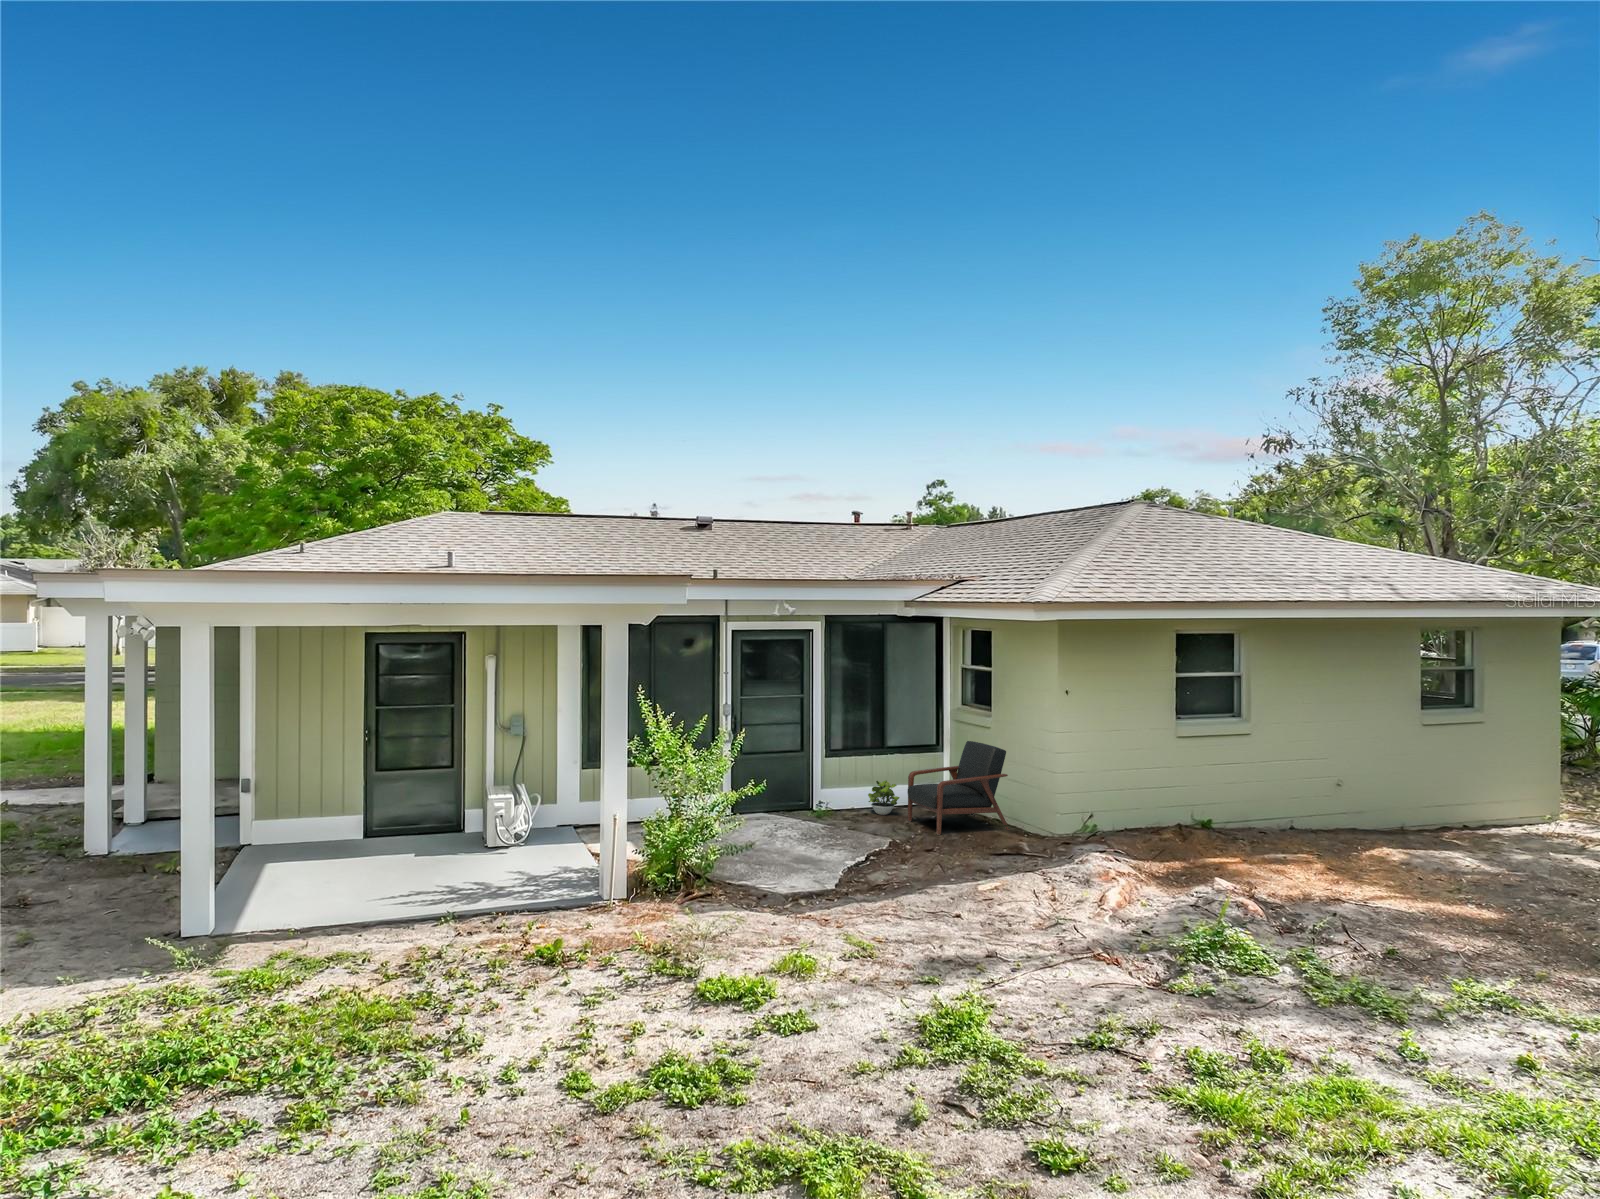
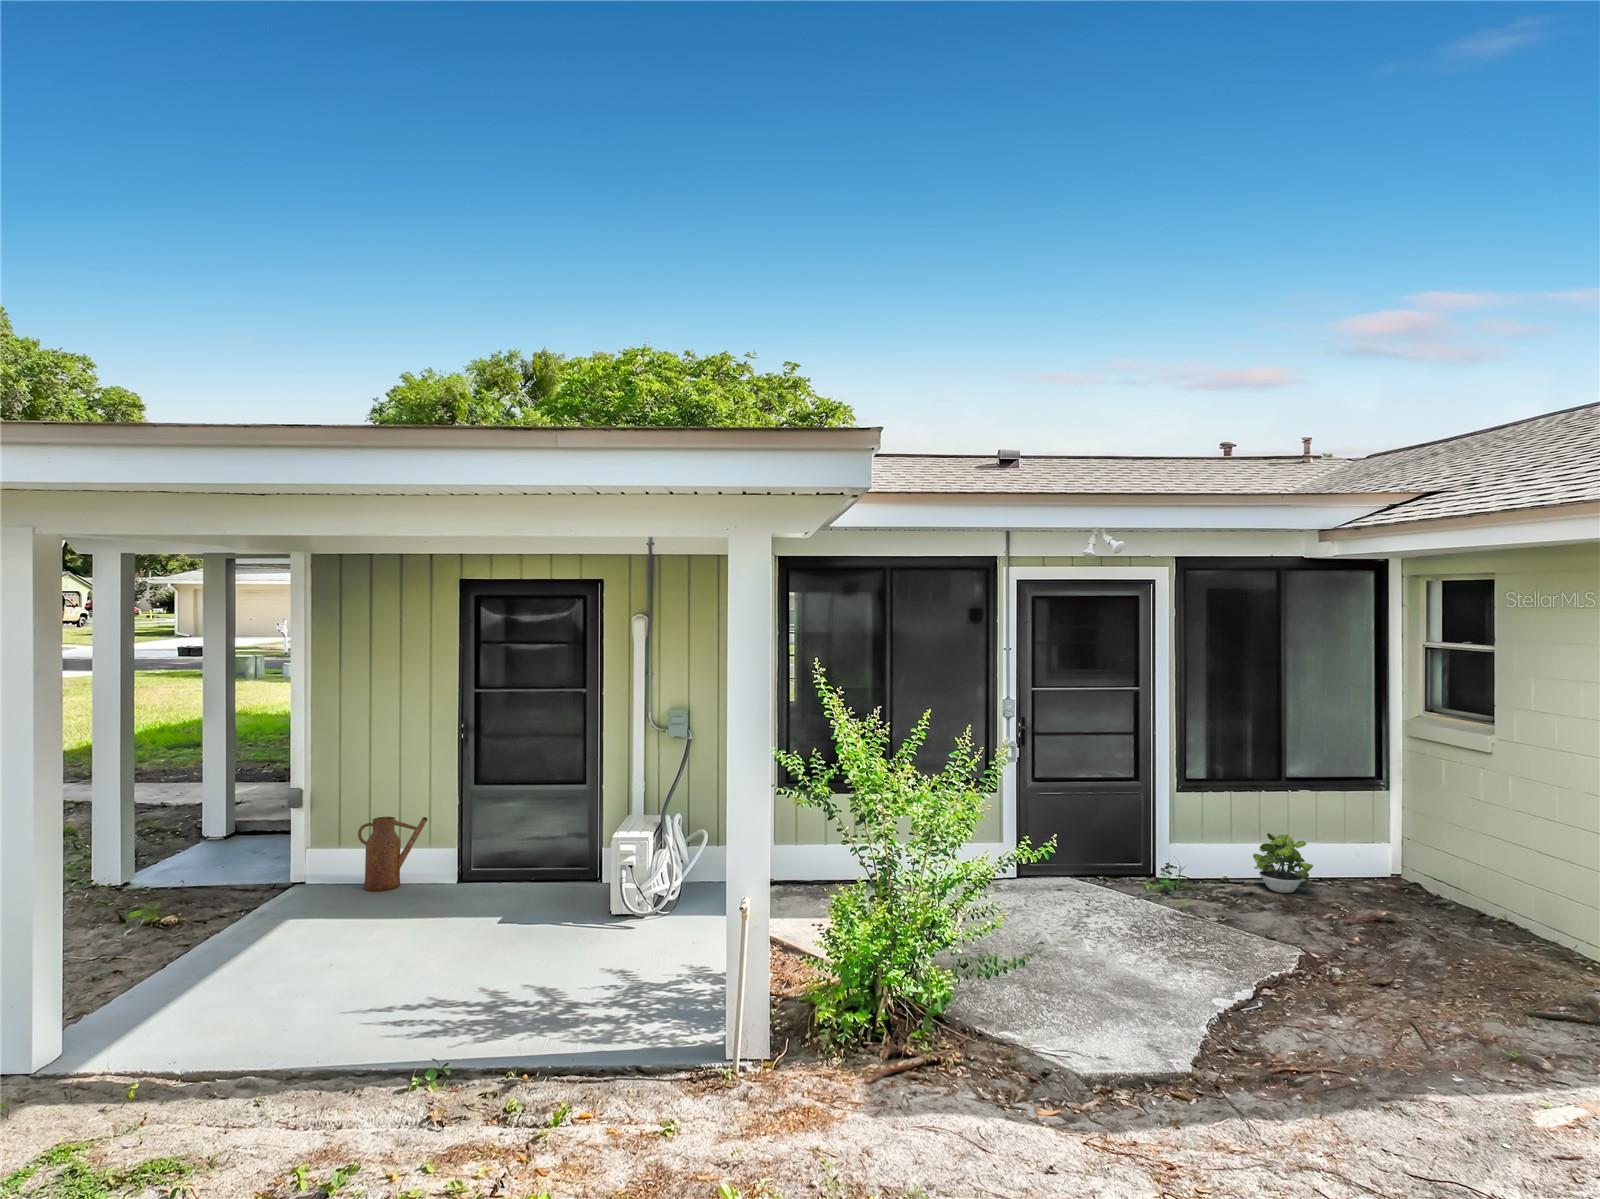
chair: present [908,741,1010,835] -> none [1331,773,1561,951]
watering can: none [268,798,325,853] -> present [358,817,428,891]

